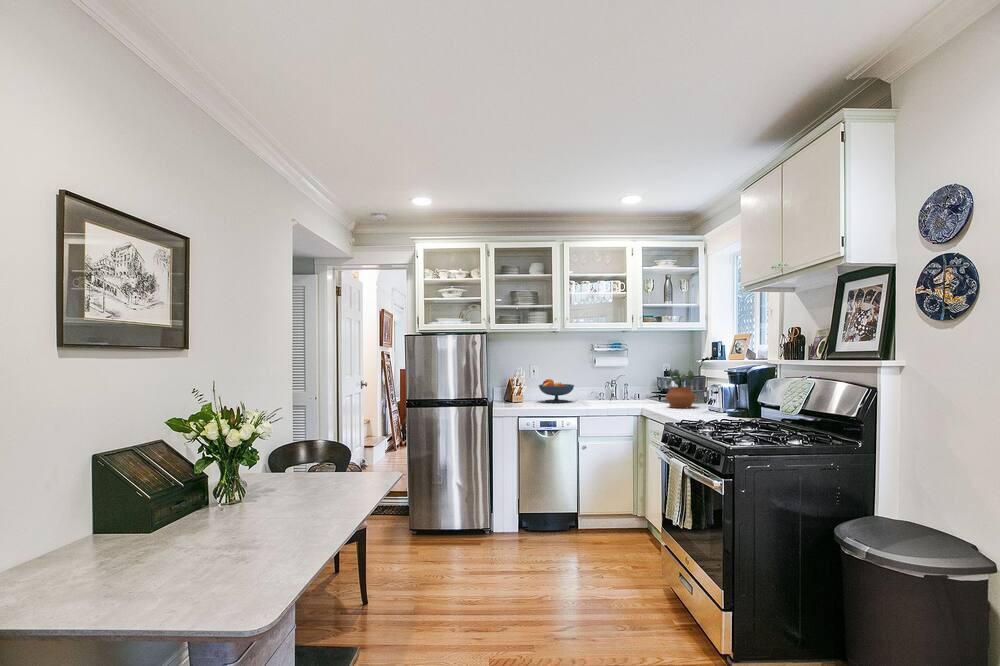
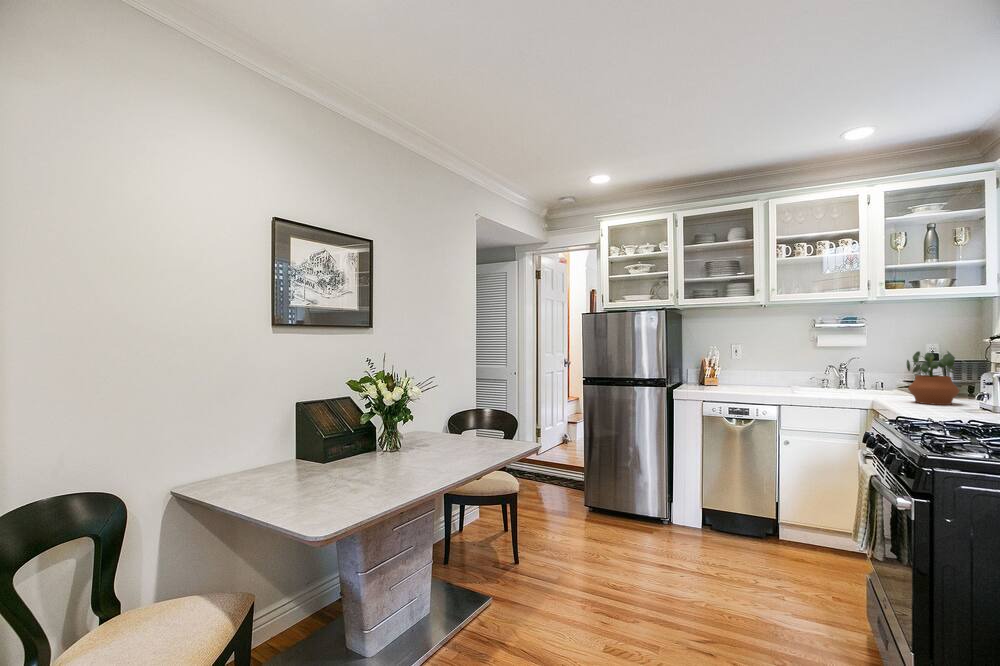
fruit bowl: present [539,379,574,403] -> none [739,361,786,389]

